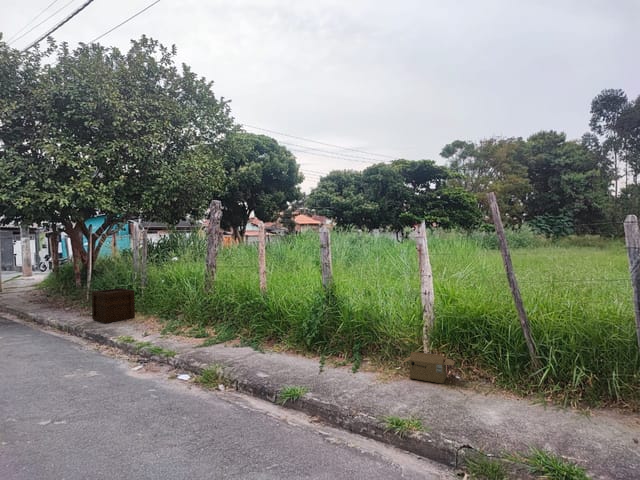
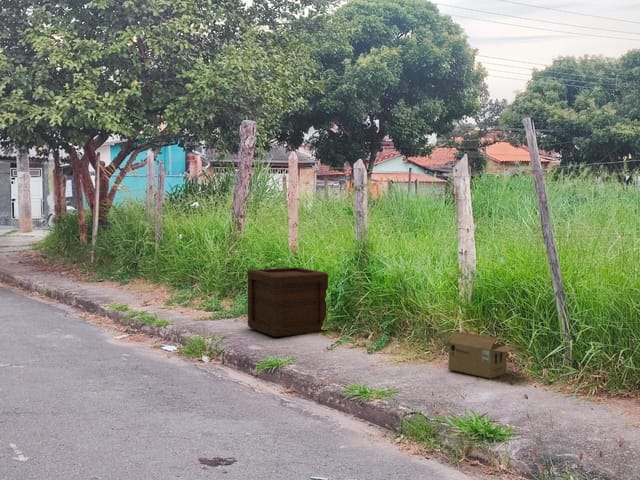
wooden crate: present [92,288,135,323] -> present [248,267,328,337]

